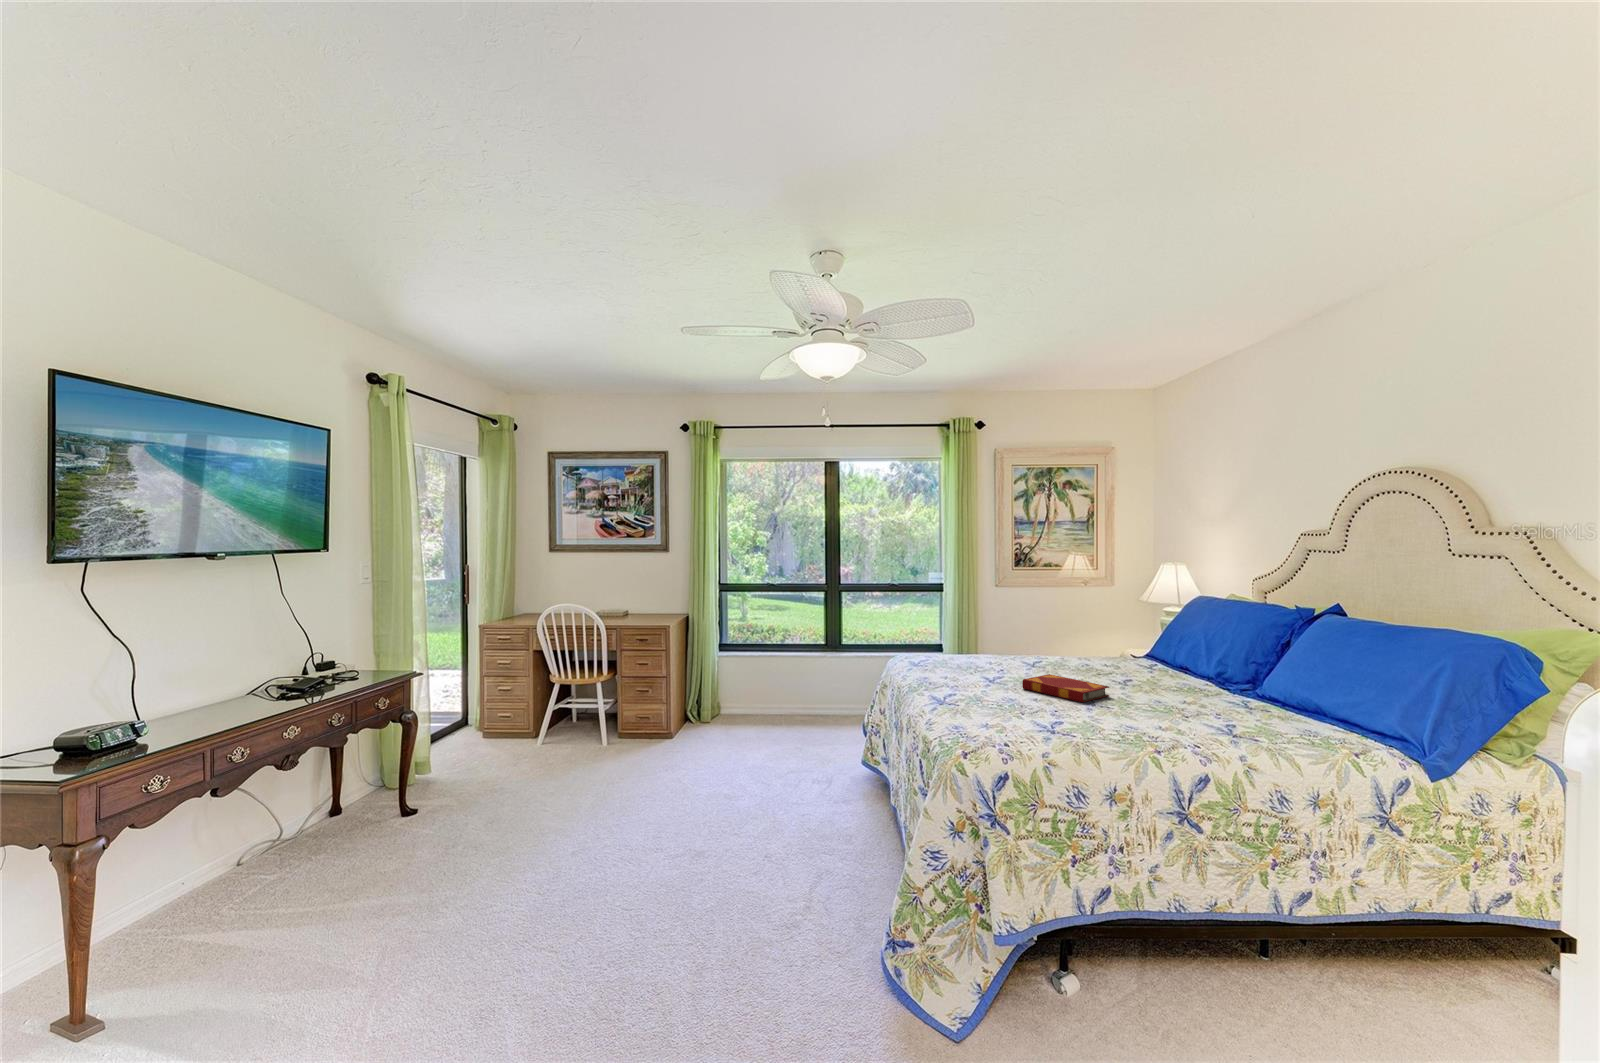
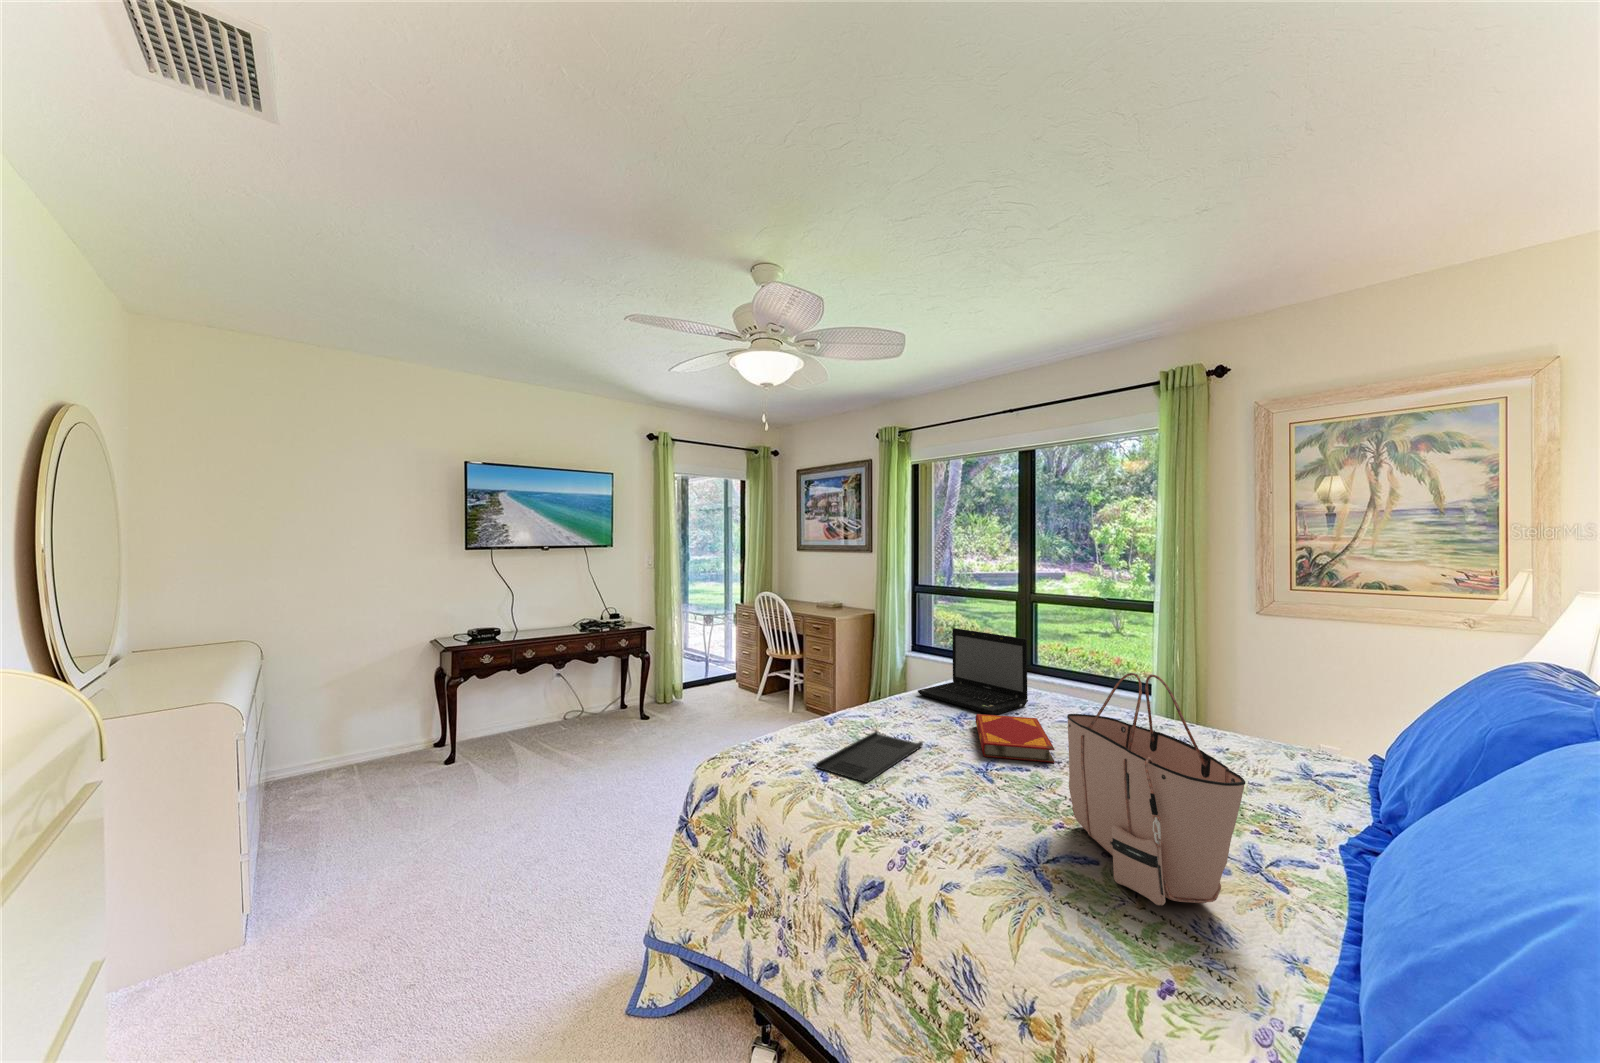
laptop: none [927,619,1009,681] -> present [918,628,1028,715]
tote bag: none [1182,621,1321,731] -> present [1067,673,1246,905]
tray: none [1009,703,1102,735] -> present [816,731,923,783]

